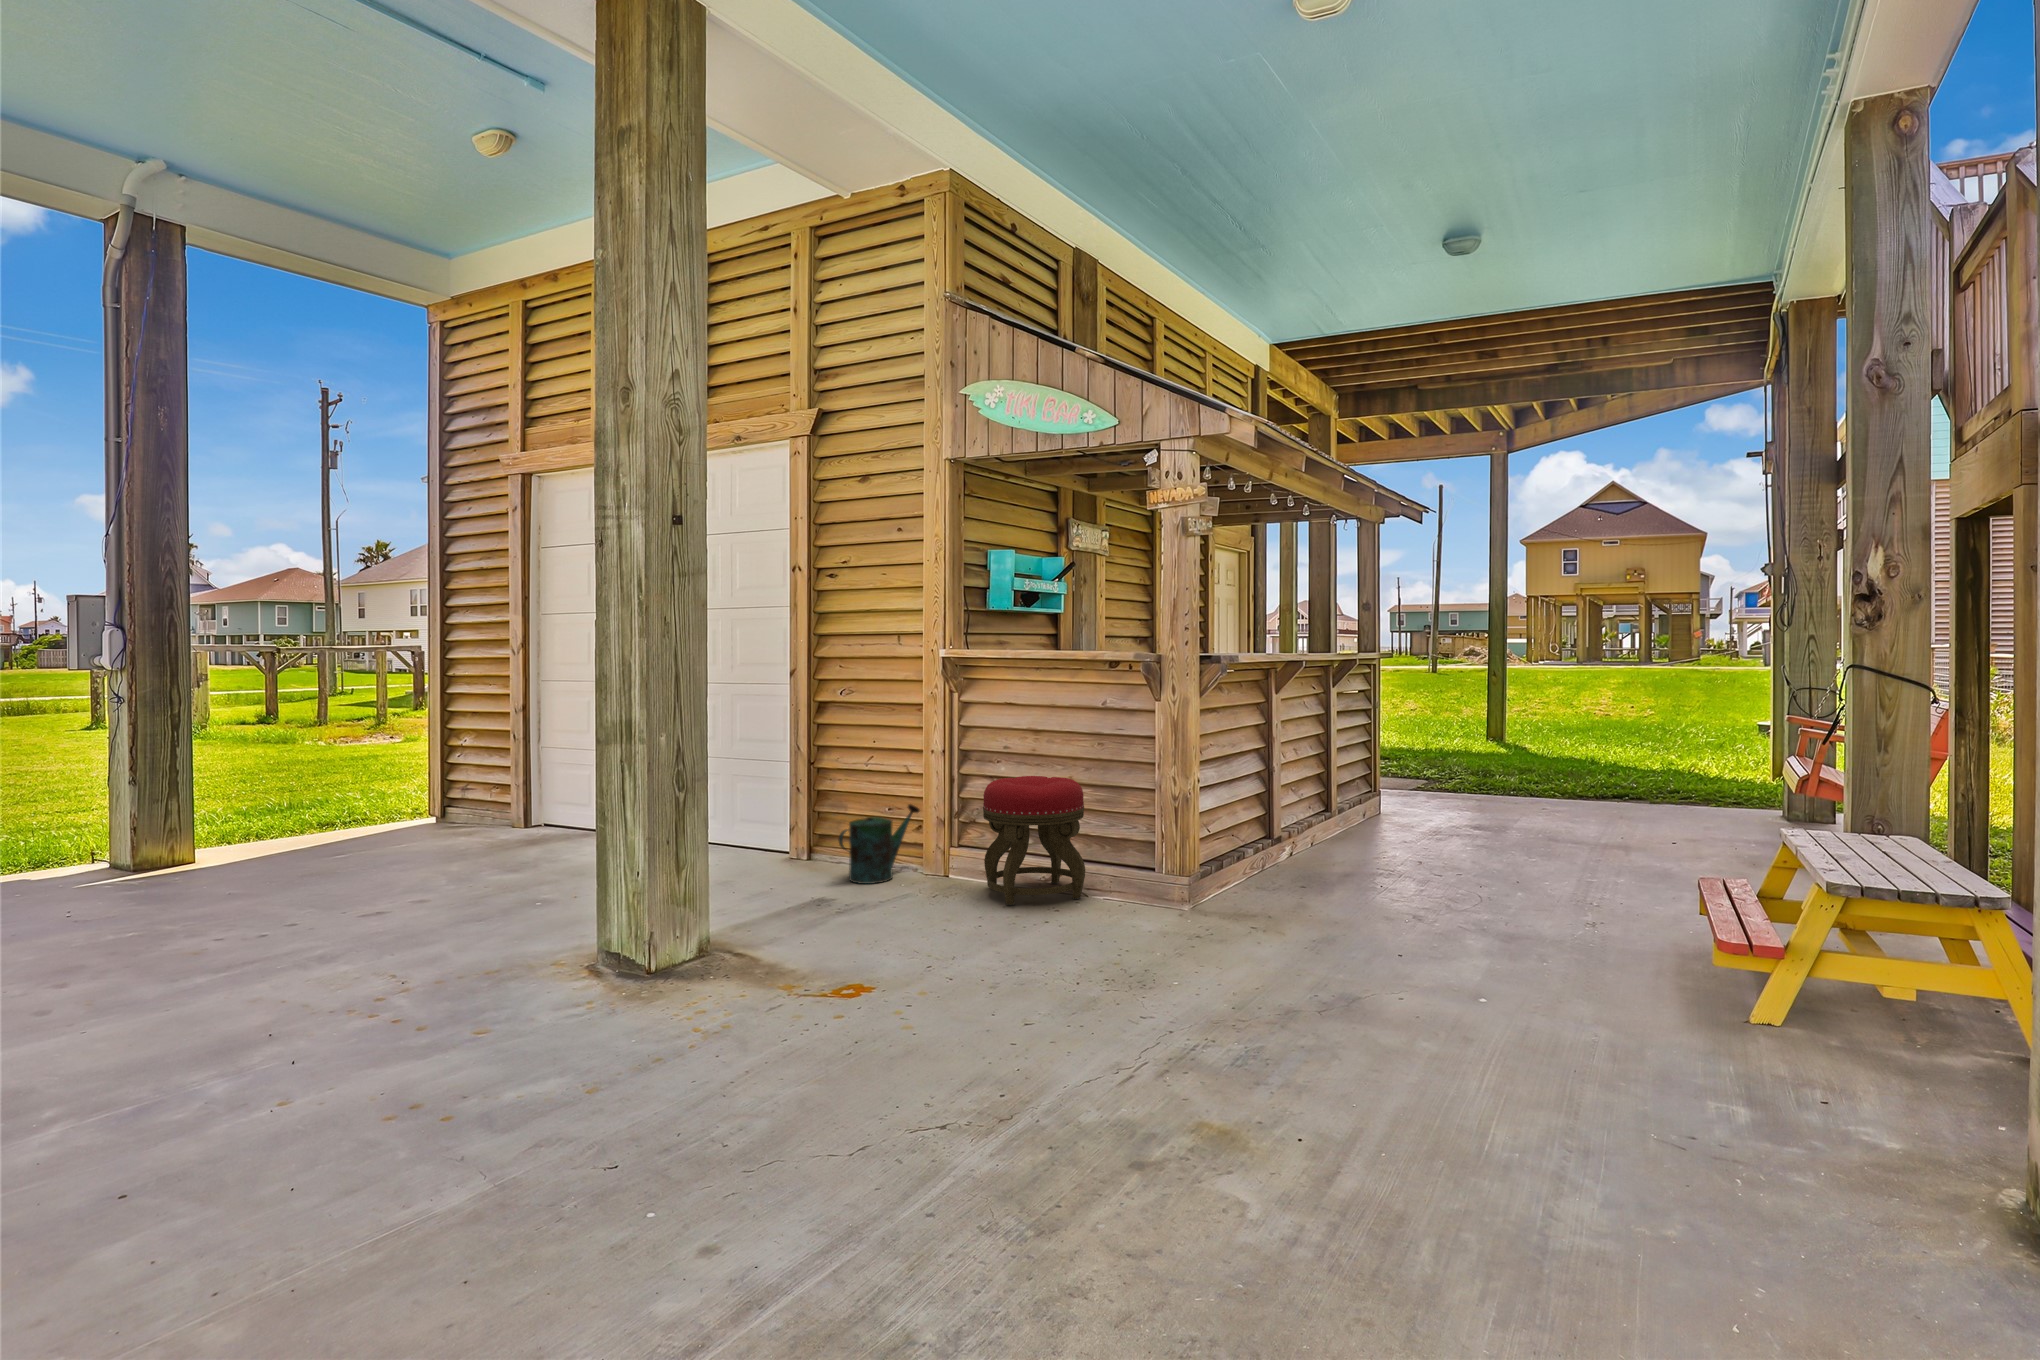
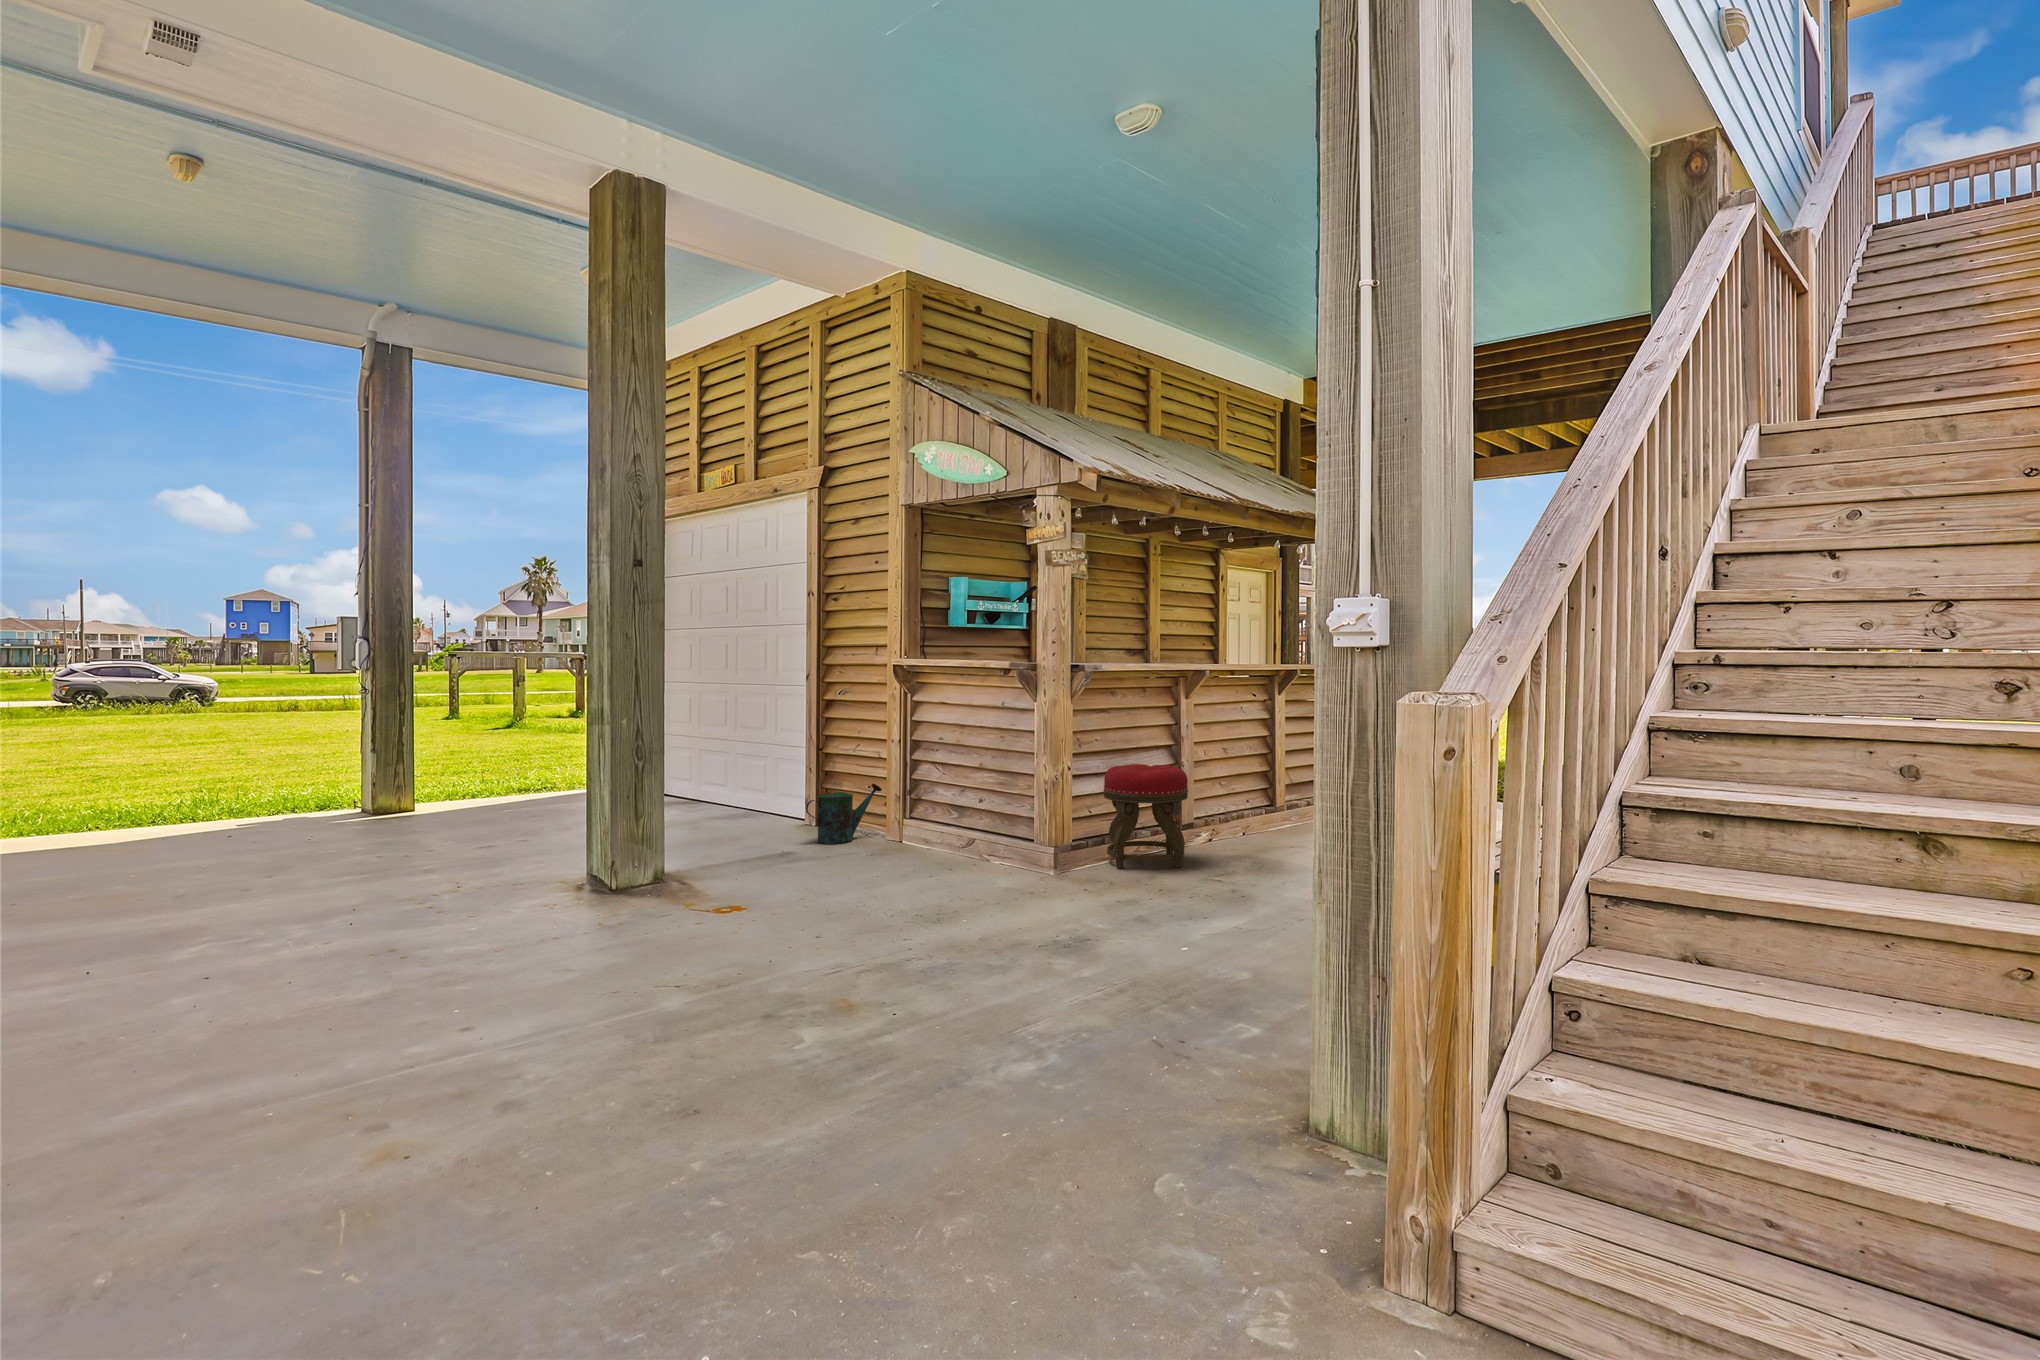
stool: present [983,776,1085,905] -> present [1104,764,1188,868]

